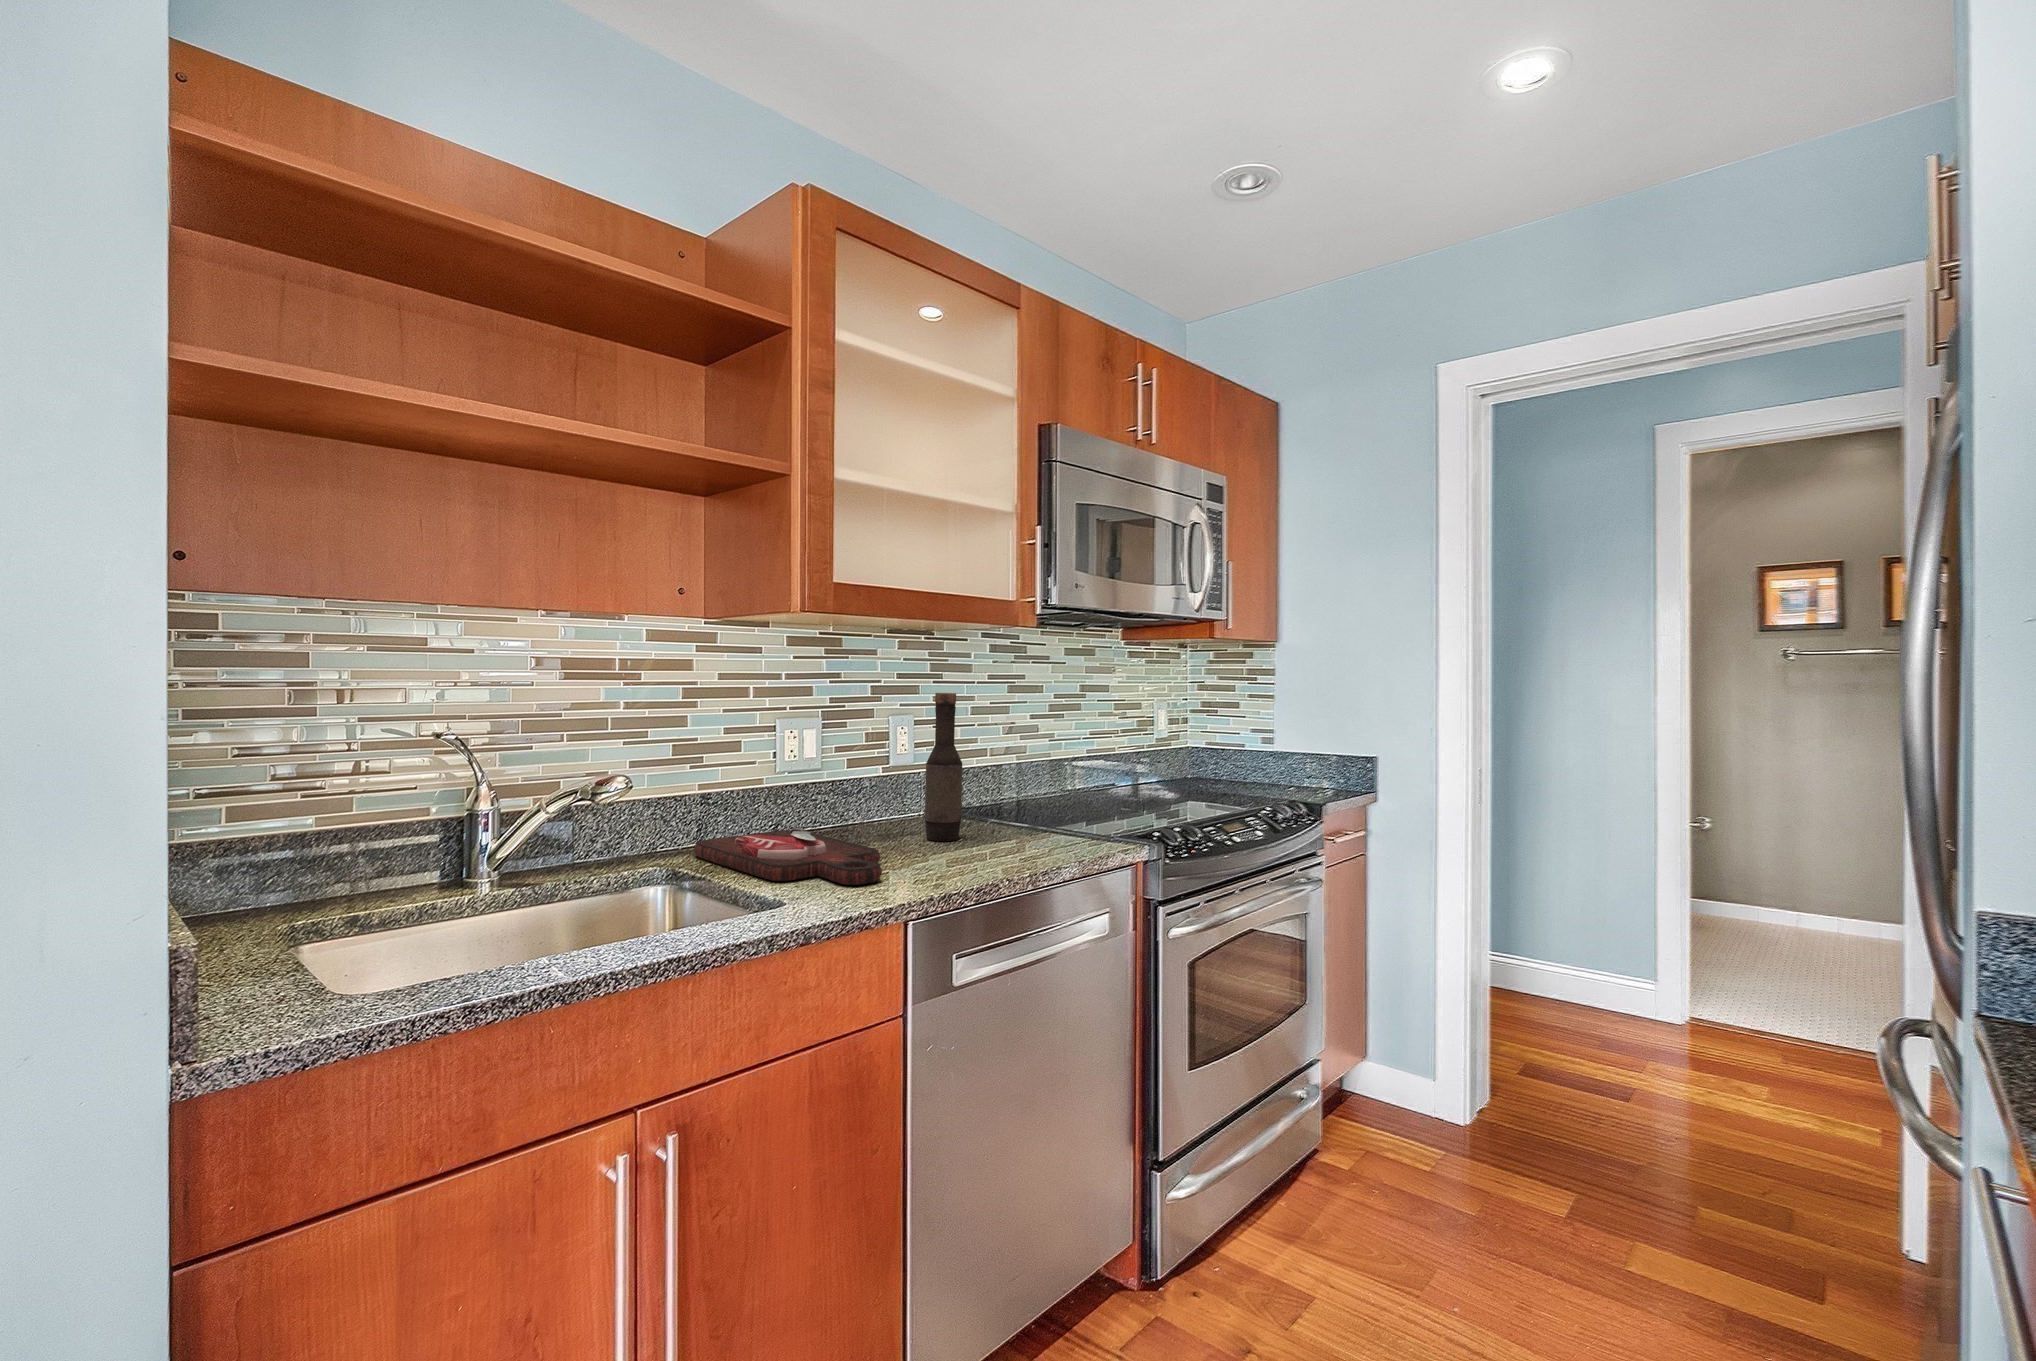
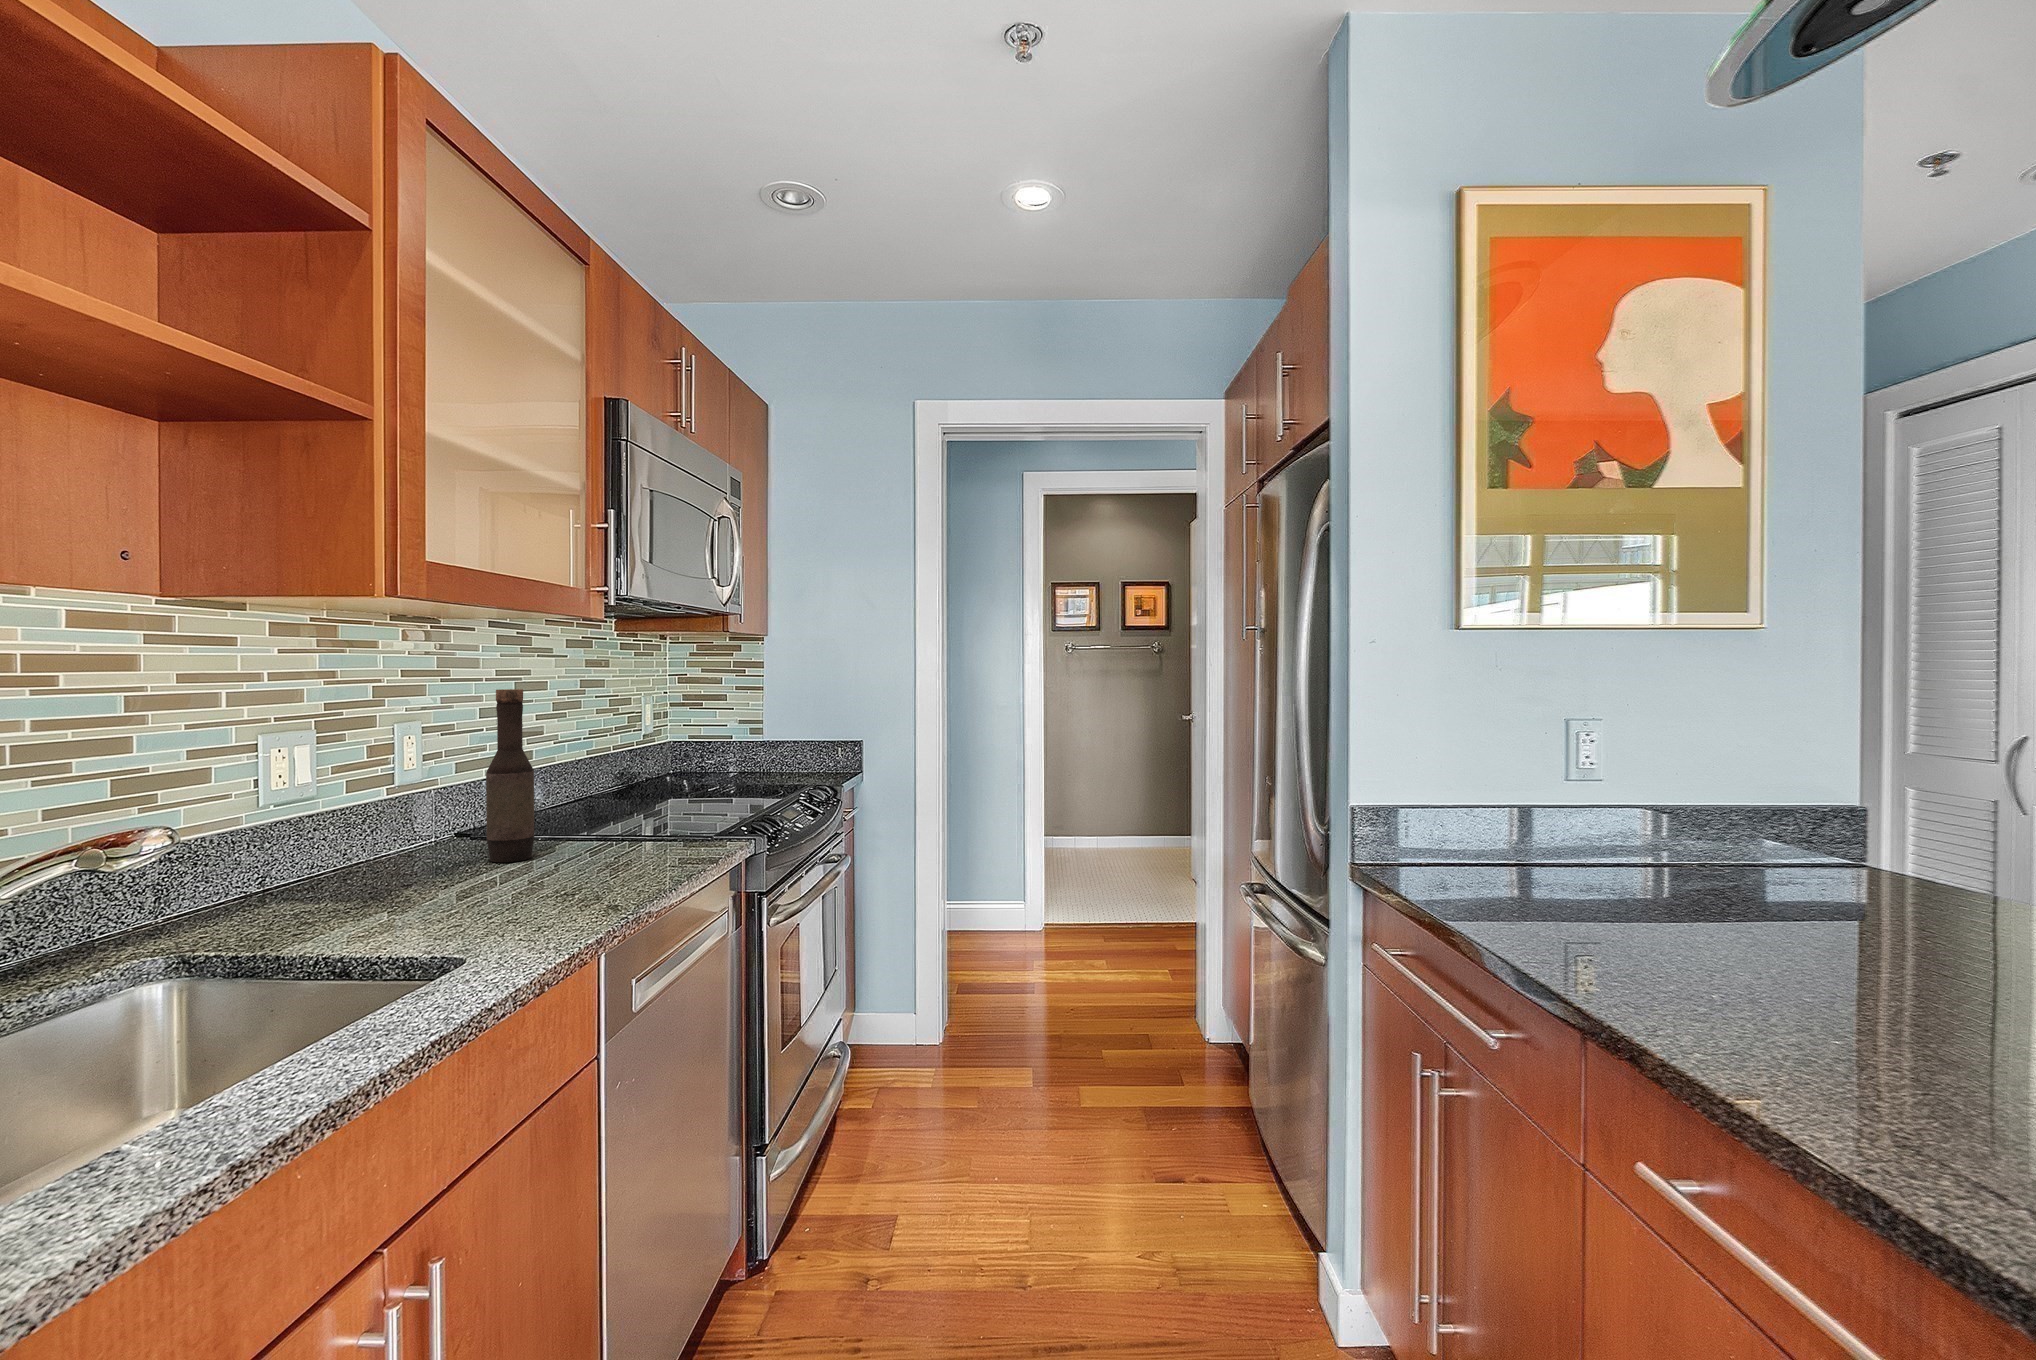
cutting board: present [694,829,882,885] -> none [179,871,519,934]

